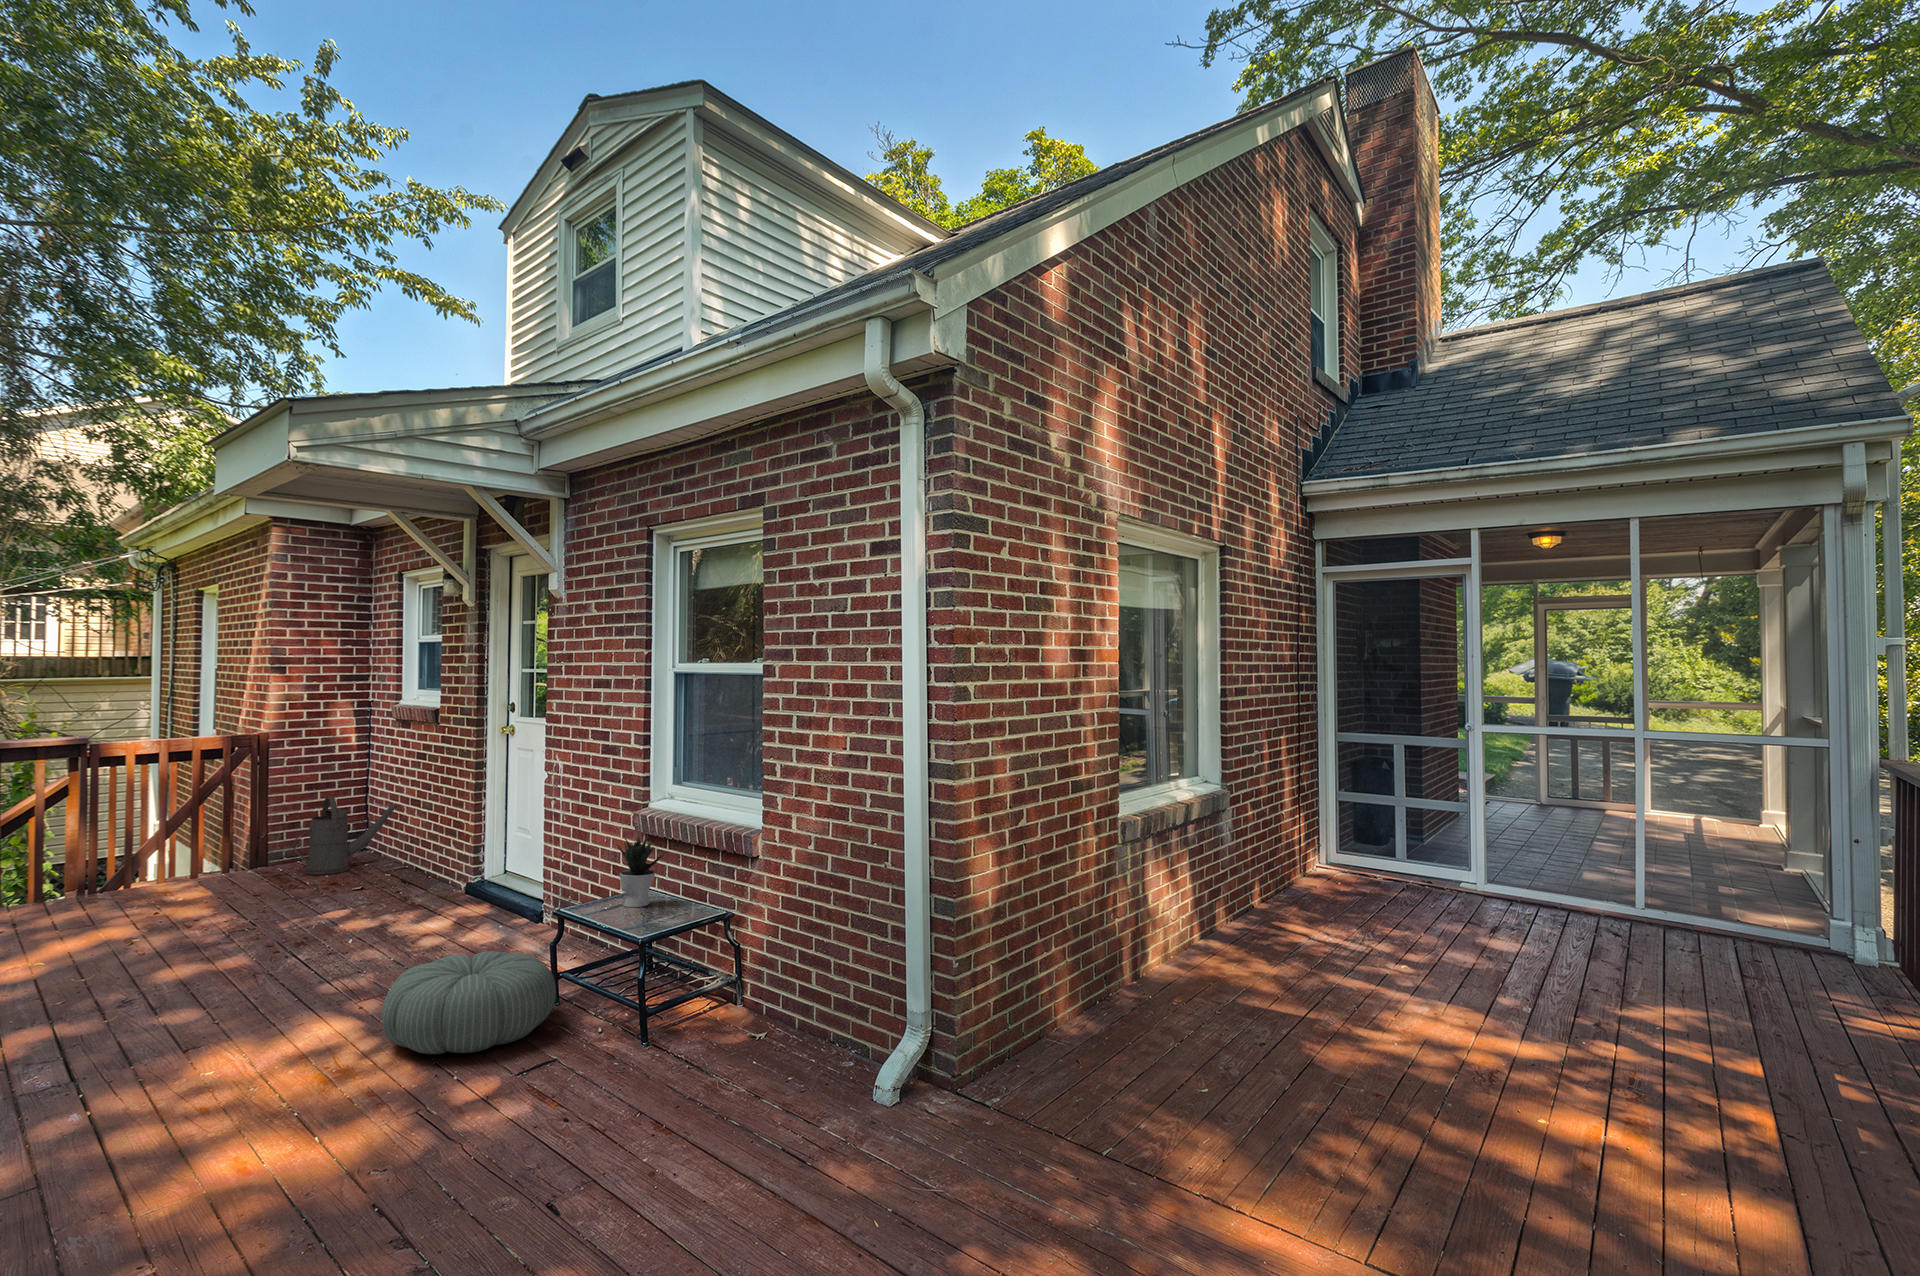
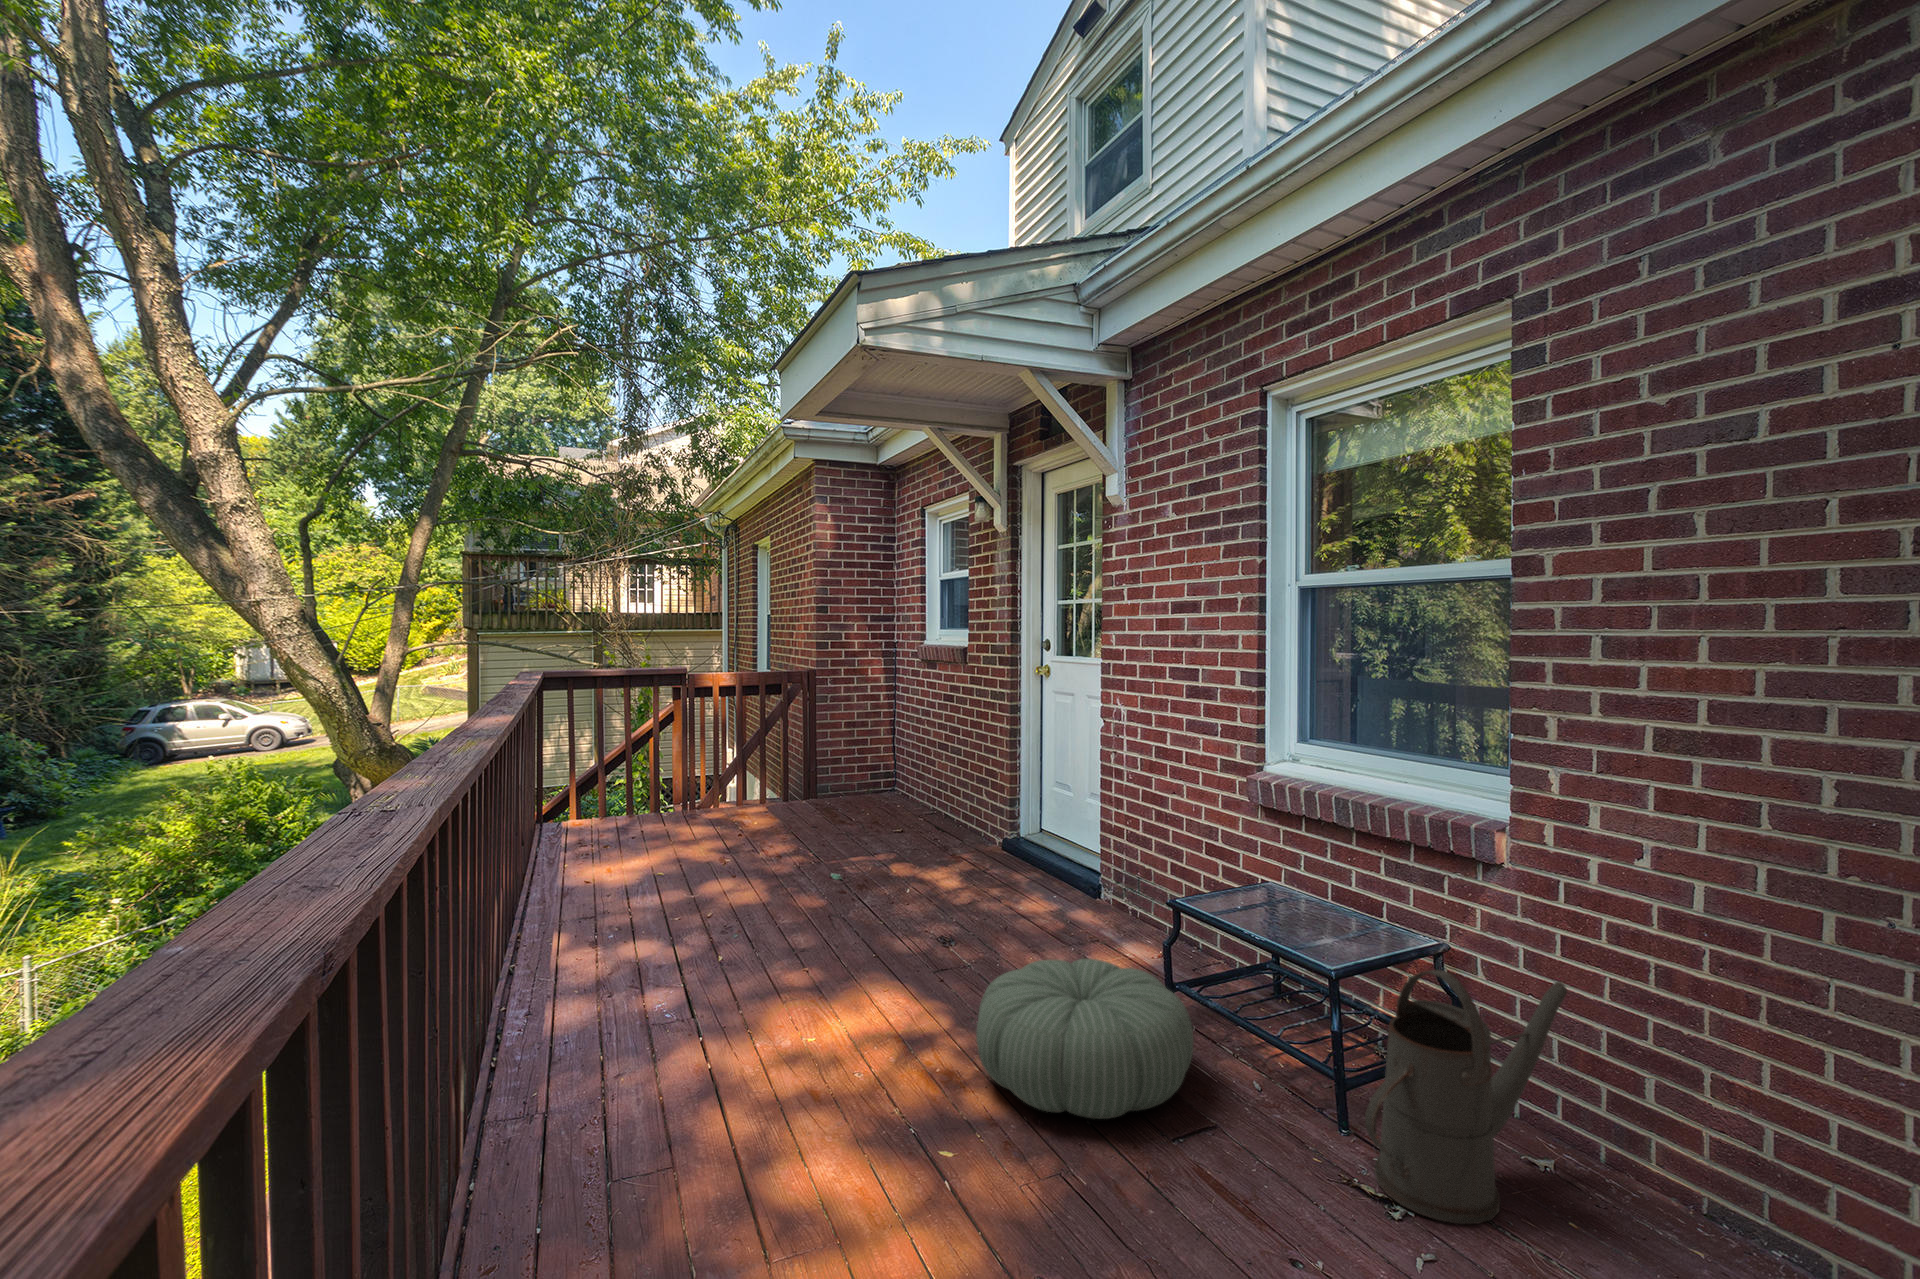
watering can: present [293,797,397,875] -> present [1365,970,1567,1224]
potted plant: present [617,834,666,907] -> none [1259,811,1336,923]

